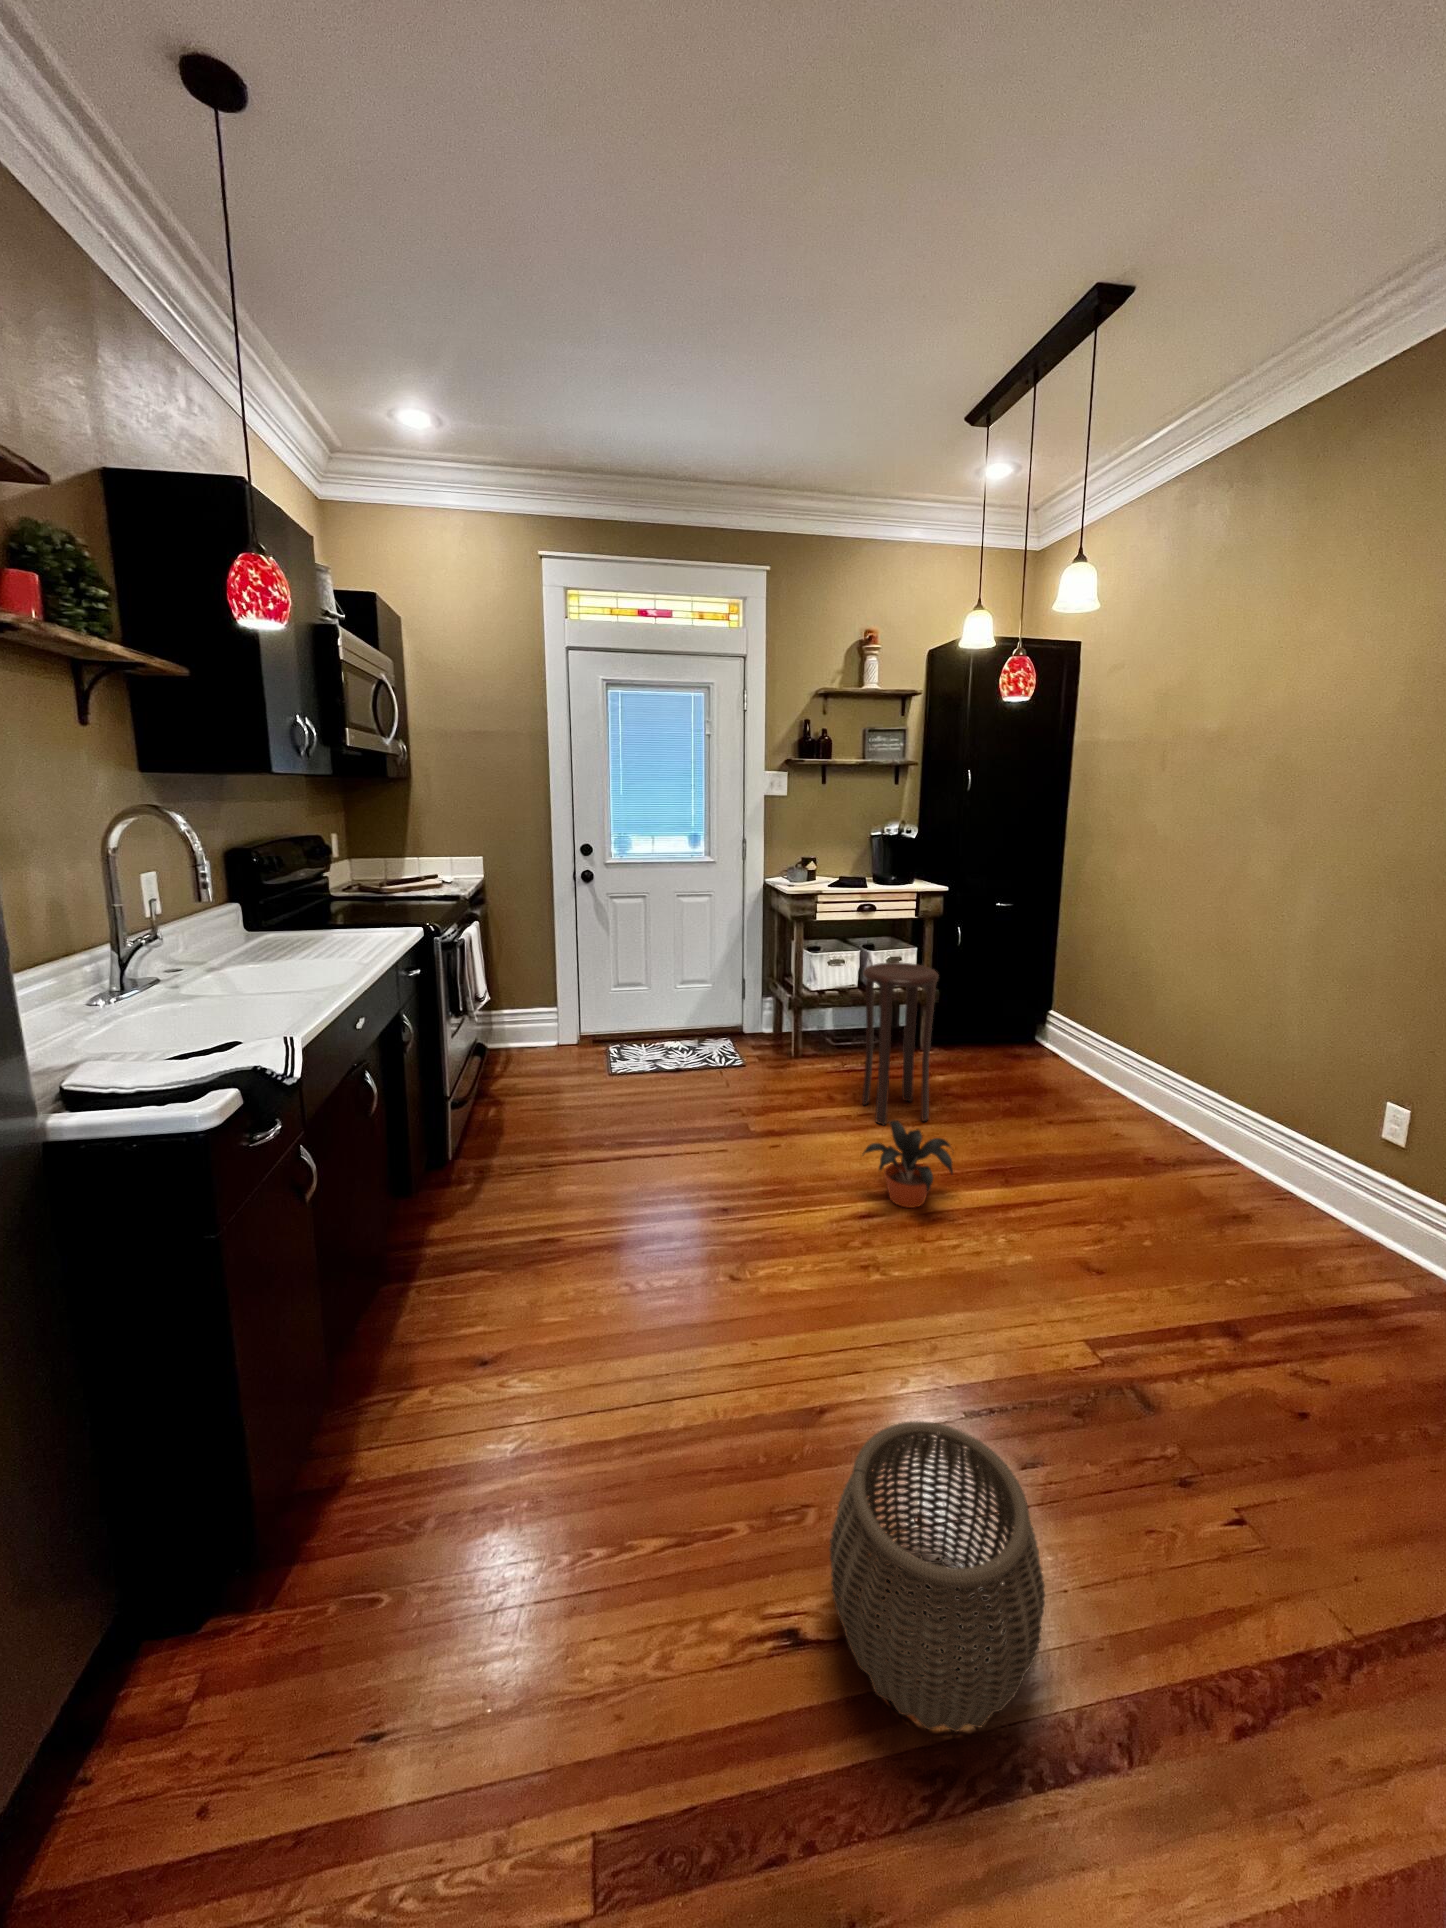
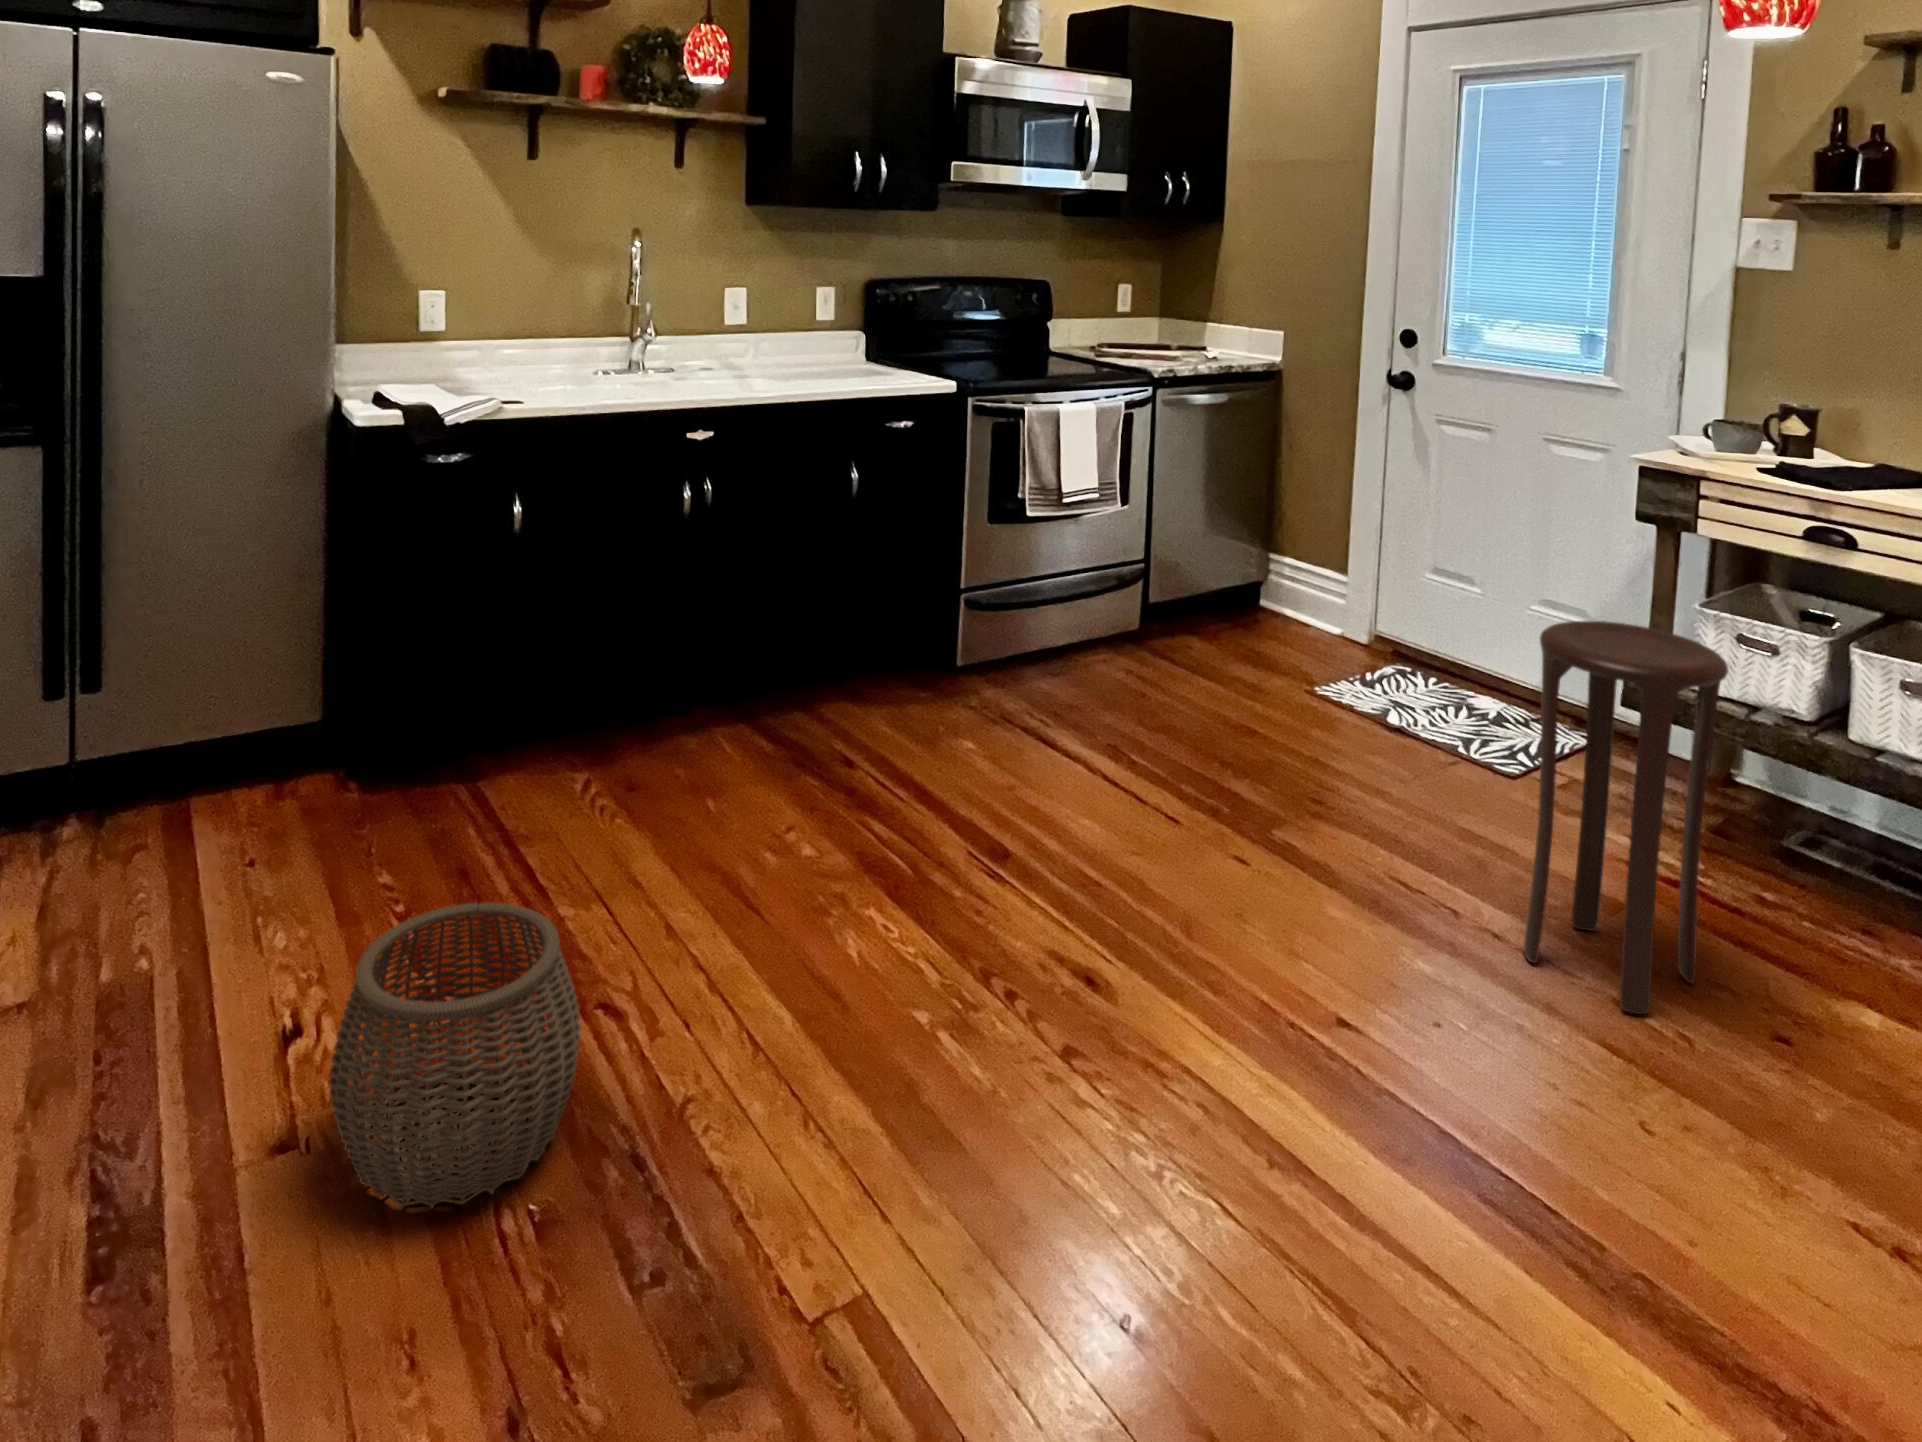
potted plant: present [863,1120,953,1208] -> none [1201,869,1385,1047]

